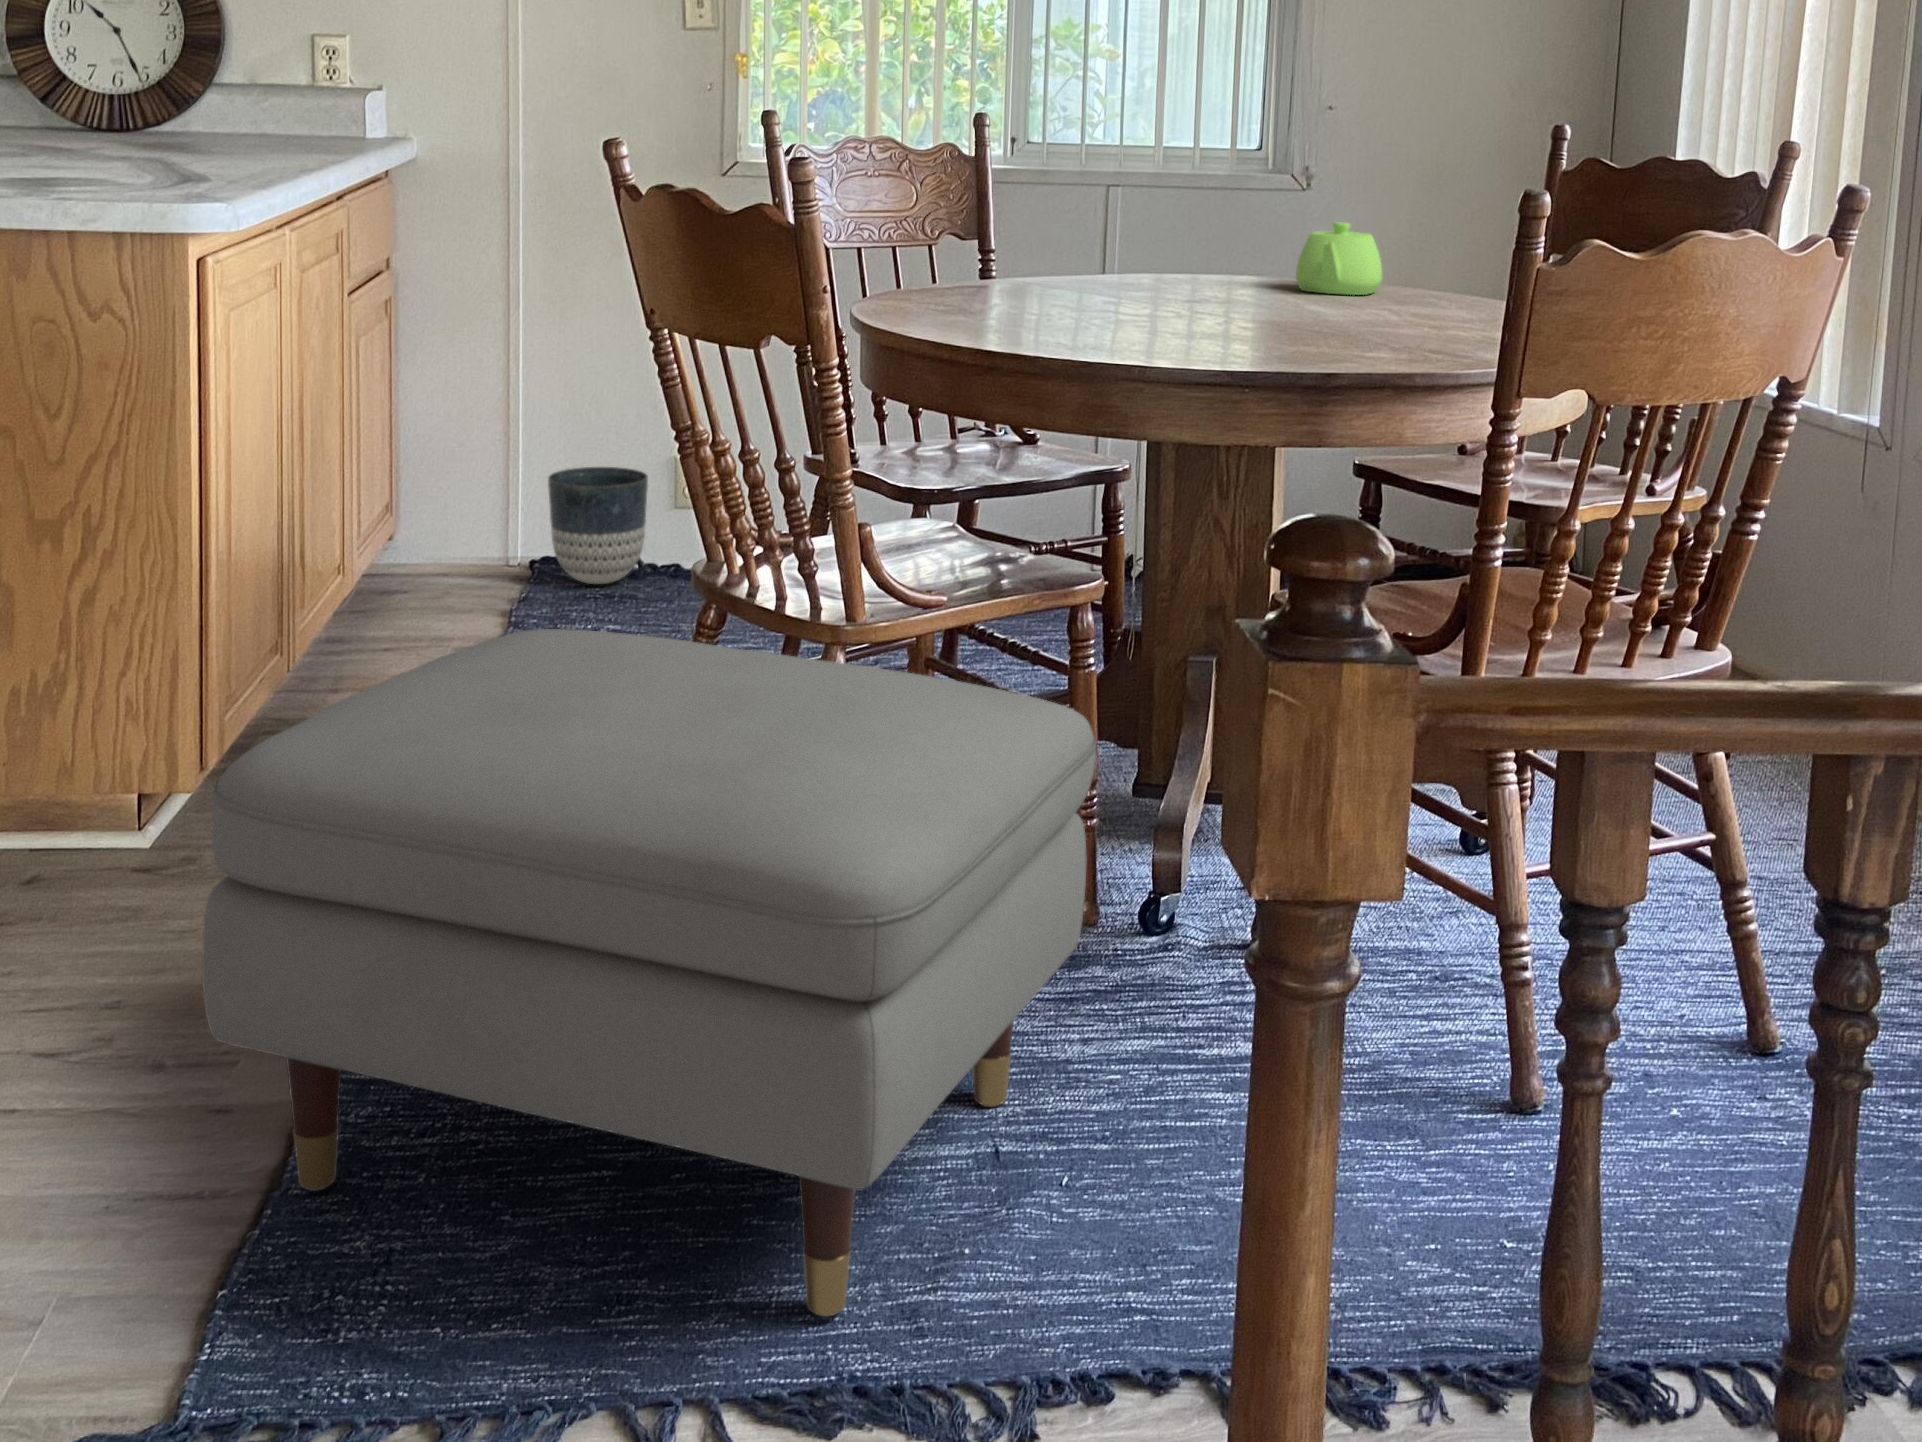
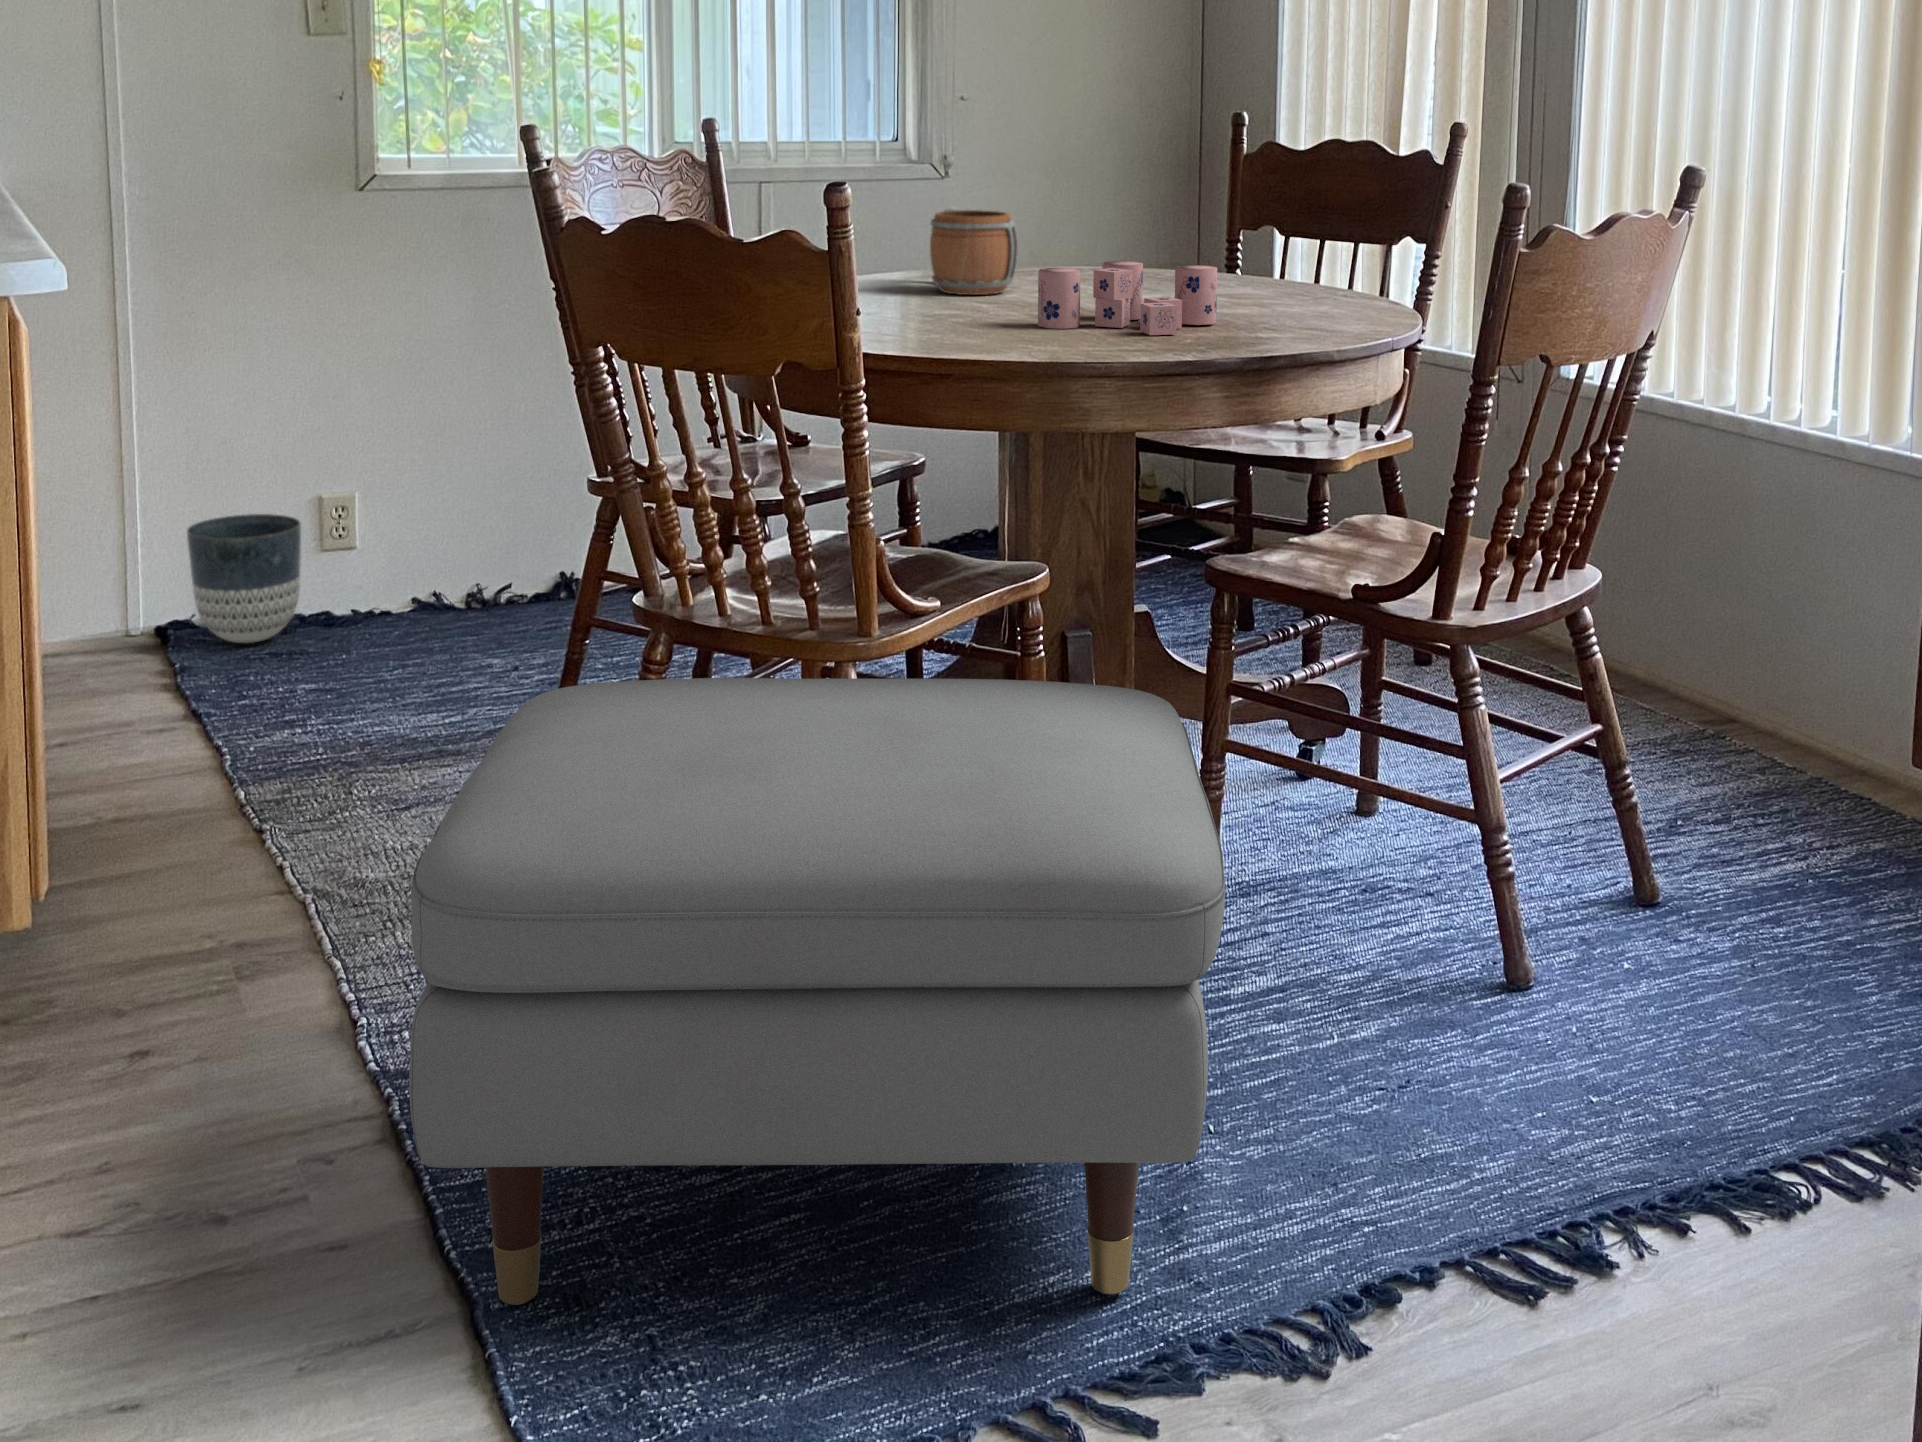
mug: none [1115,203,1204,294] -> present [930,207,1018,295]
teapot: present [1296,222,1382,295] -> none [1076,216,1154,284]
candle: none [1139,263,1341,342] -> present [1038,261,1217,335]

